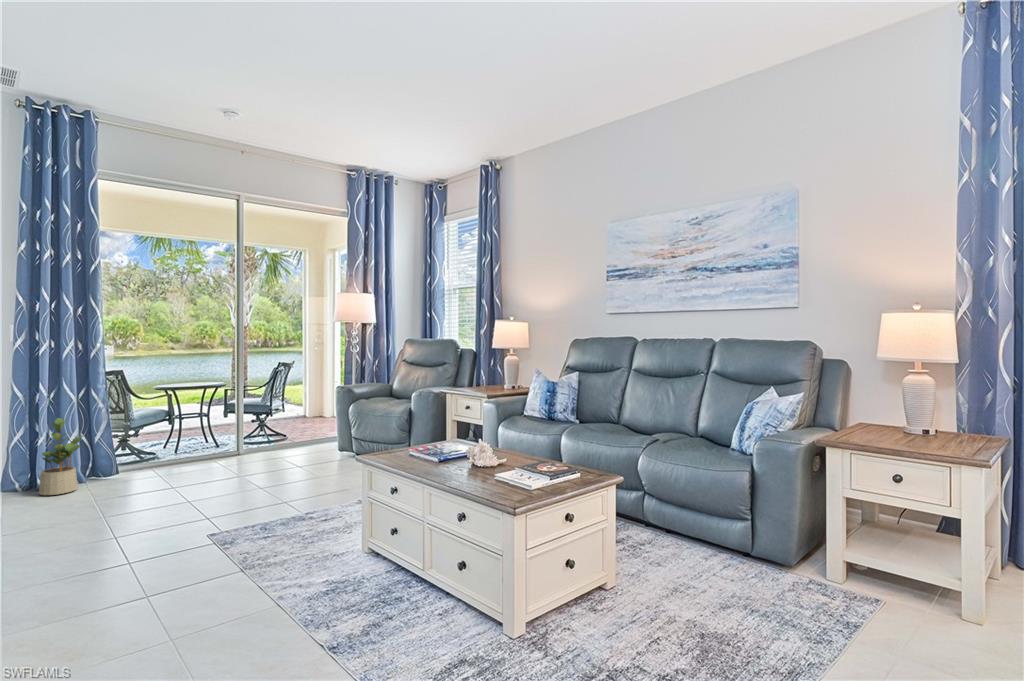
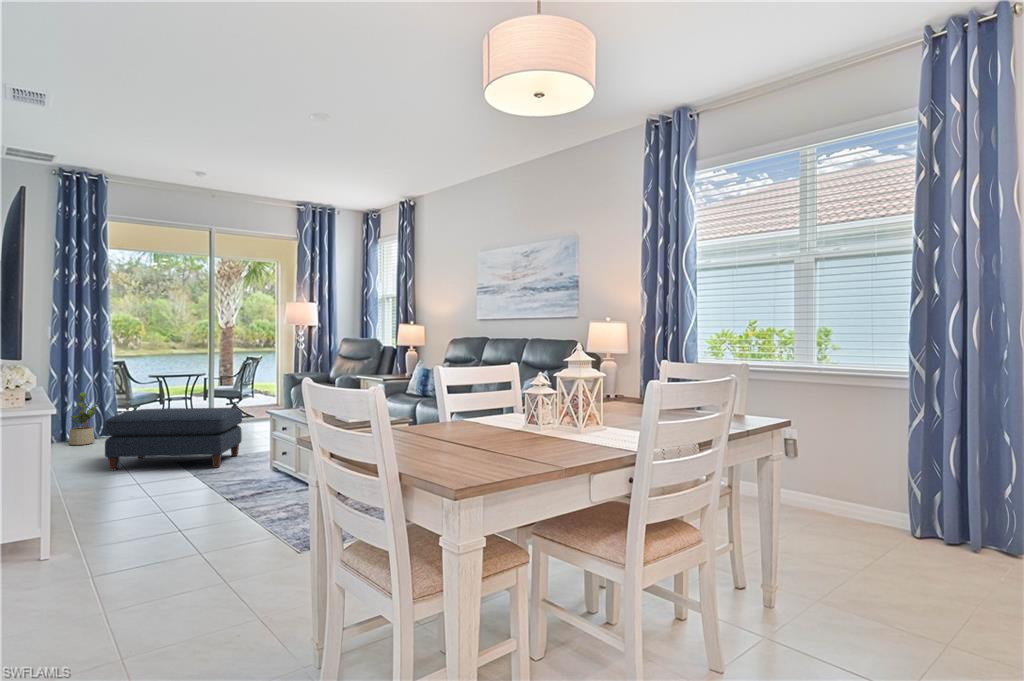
ottoman: none [81,446,297,558] -> present [105,408,242,470]

